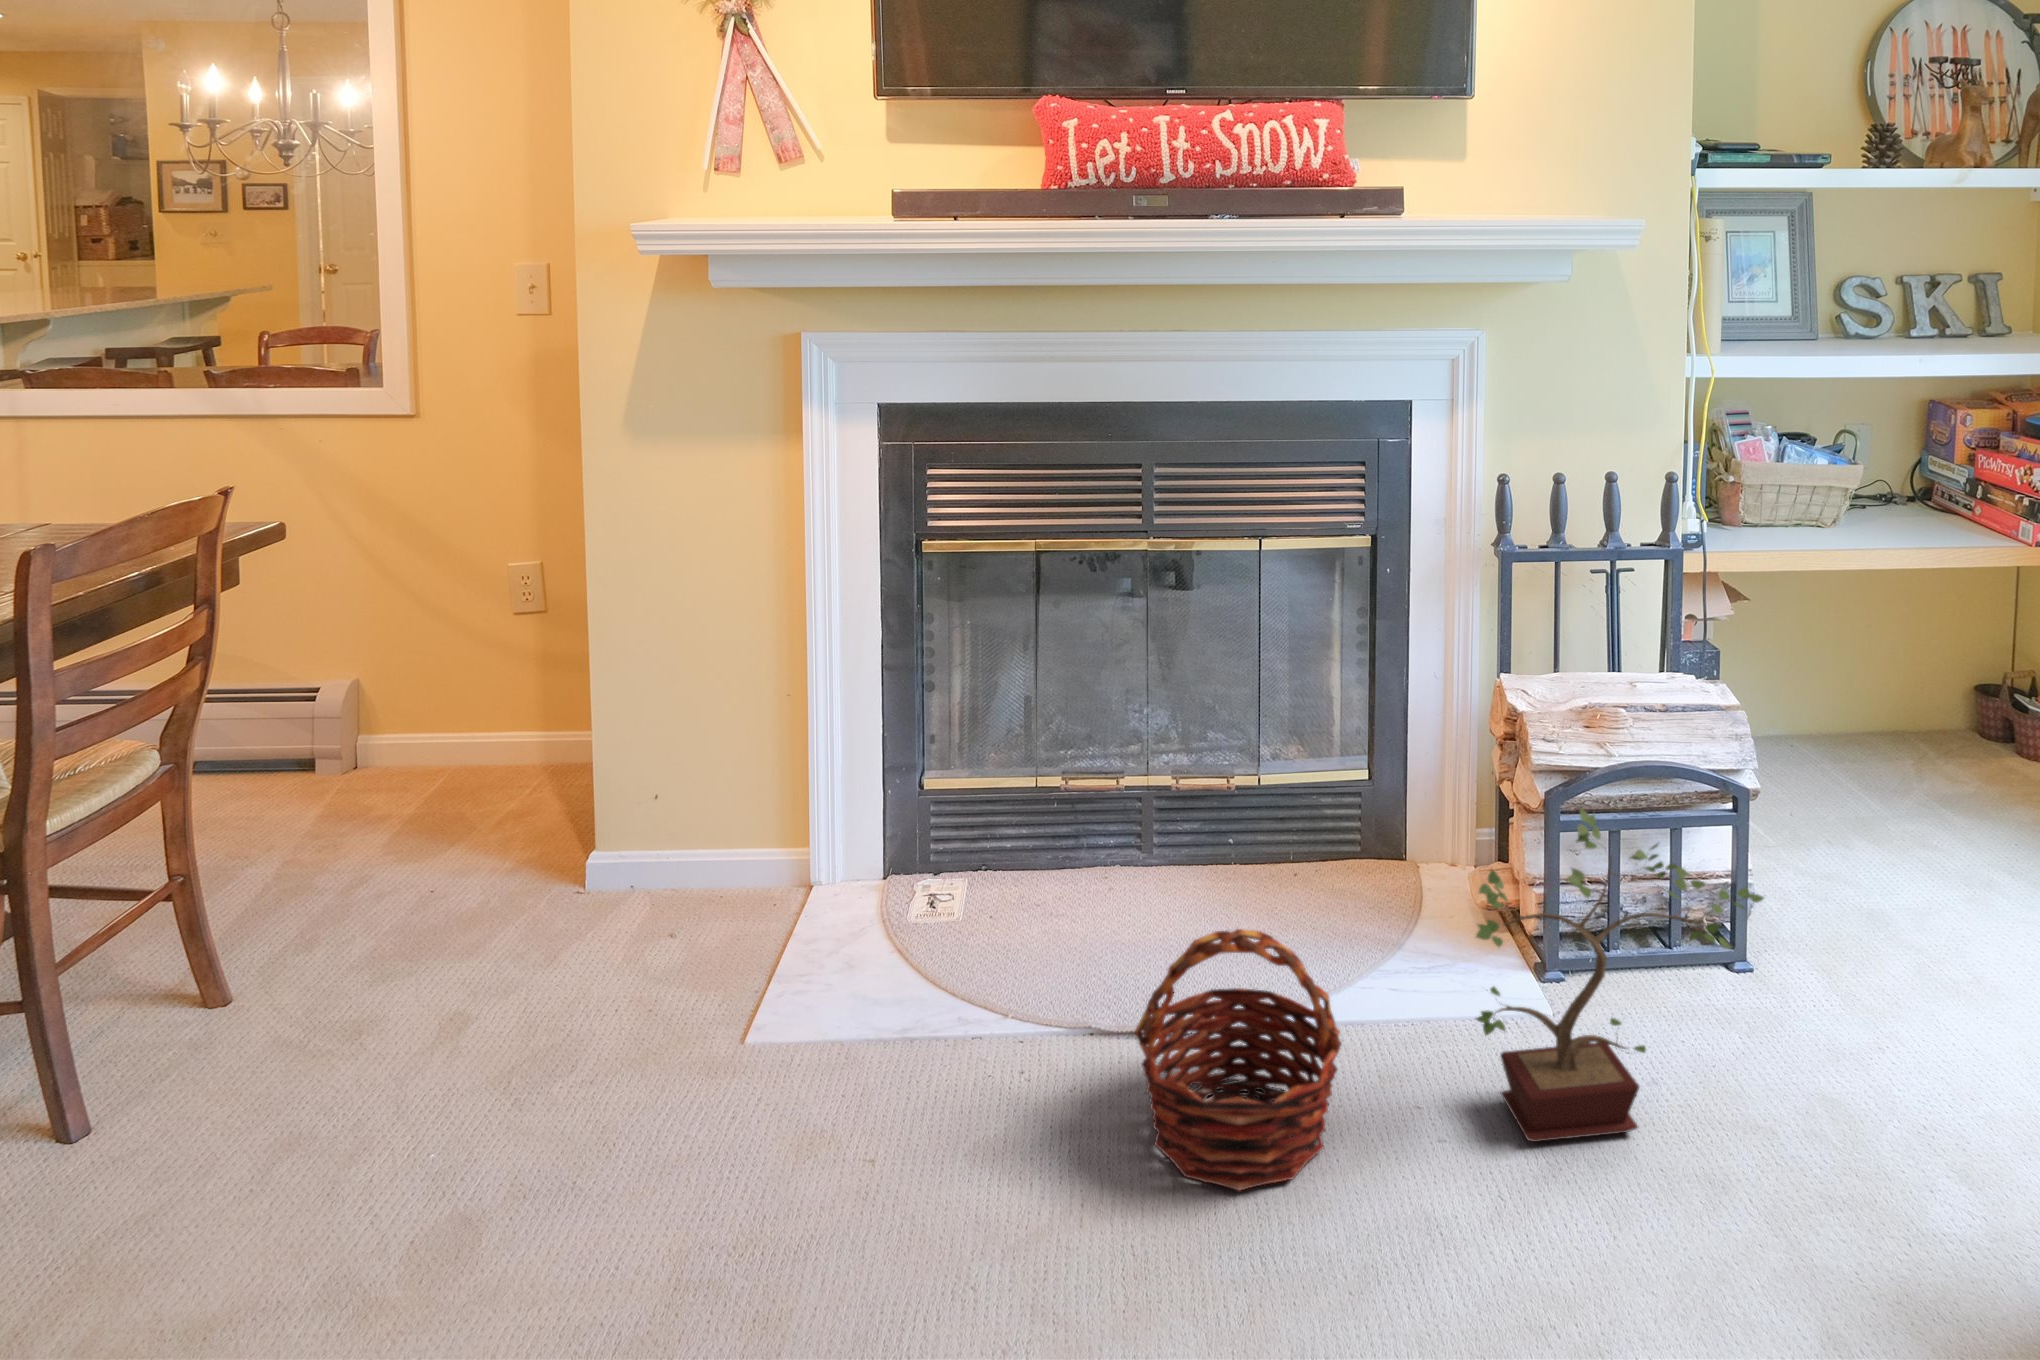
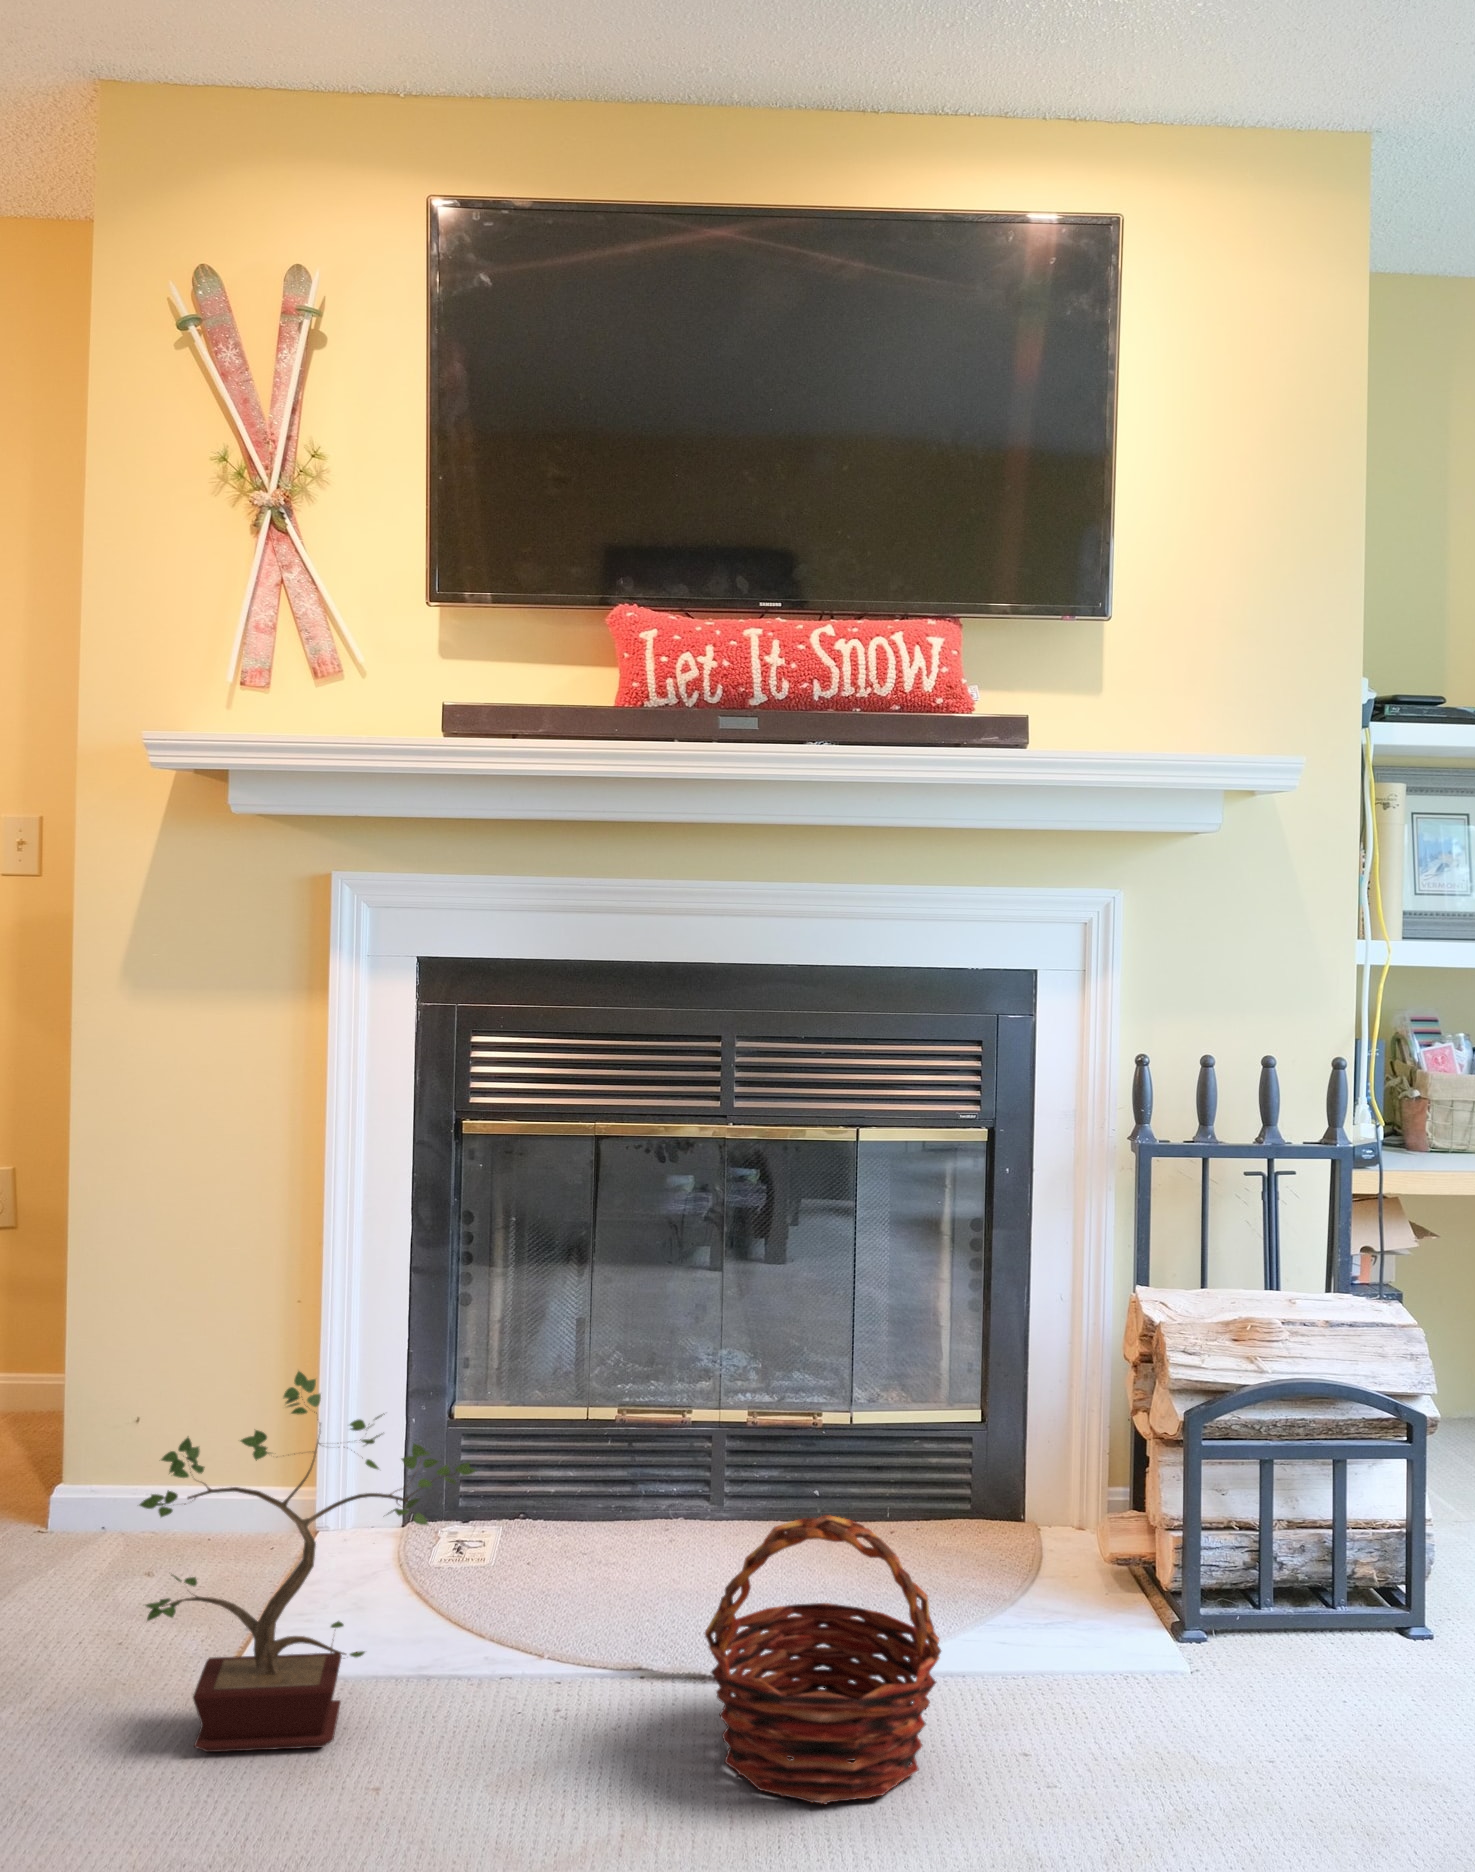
potted plant: present [1476,809,1764,1142] -> present [139,1371,476,1752]

